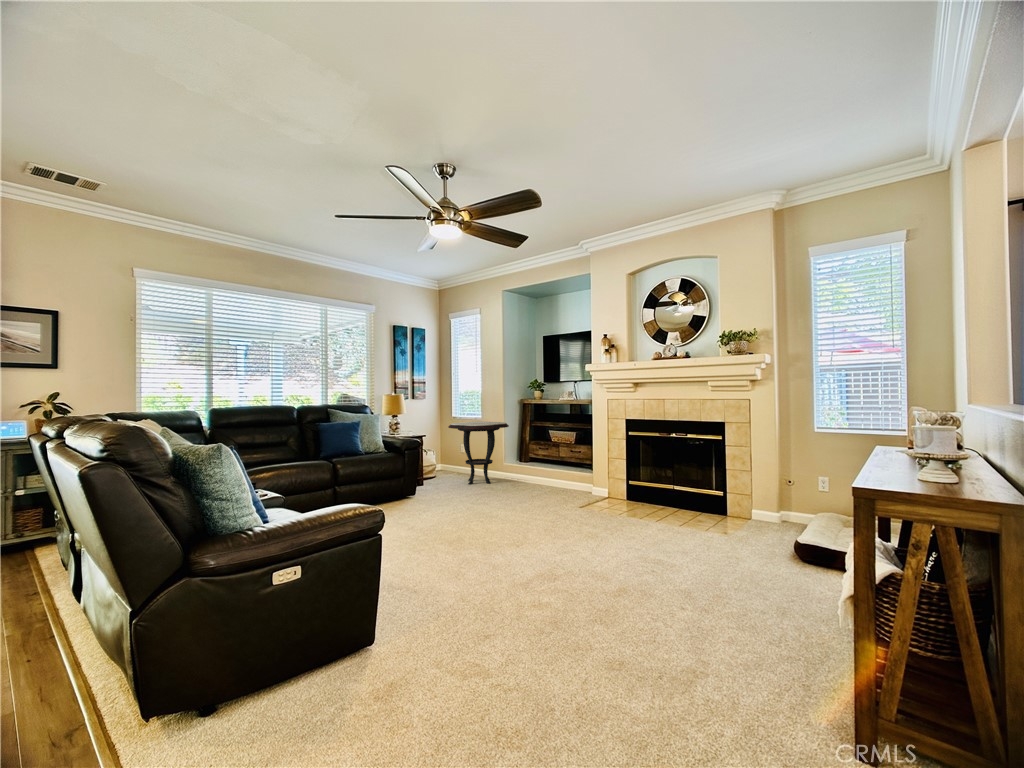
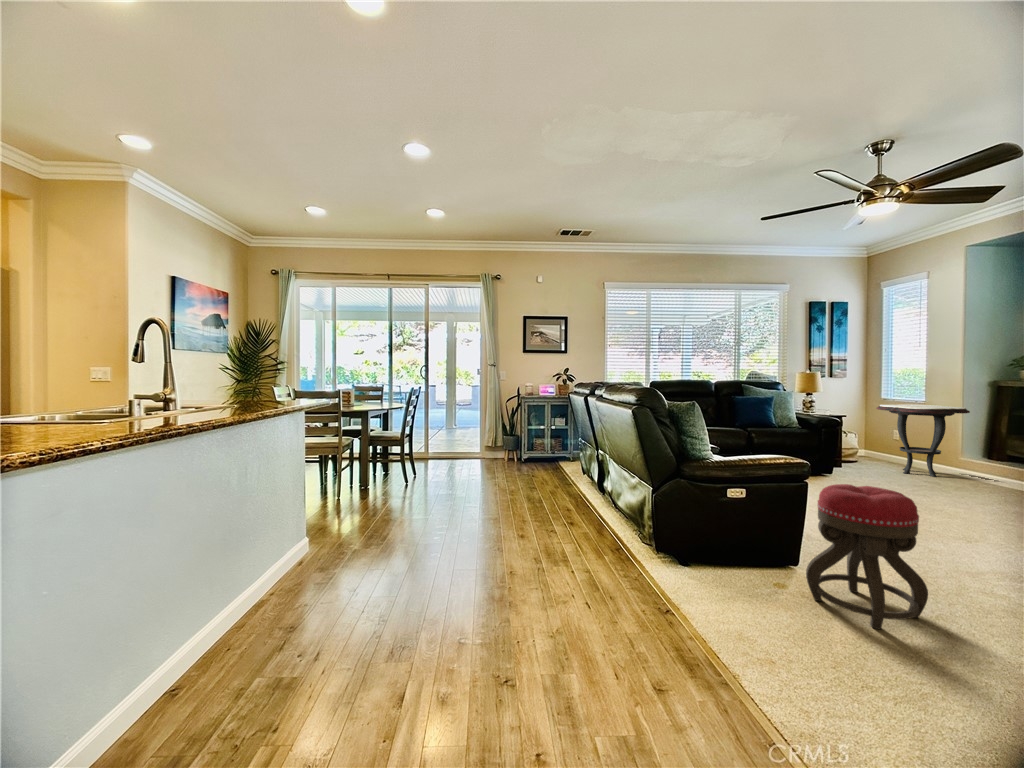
ottoman: none [376,531,497,723] -> present [806,484,928,629]

